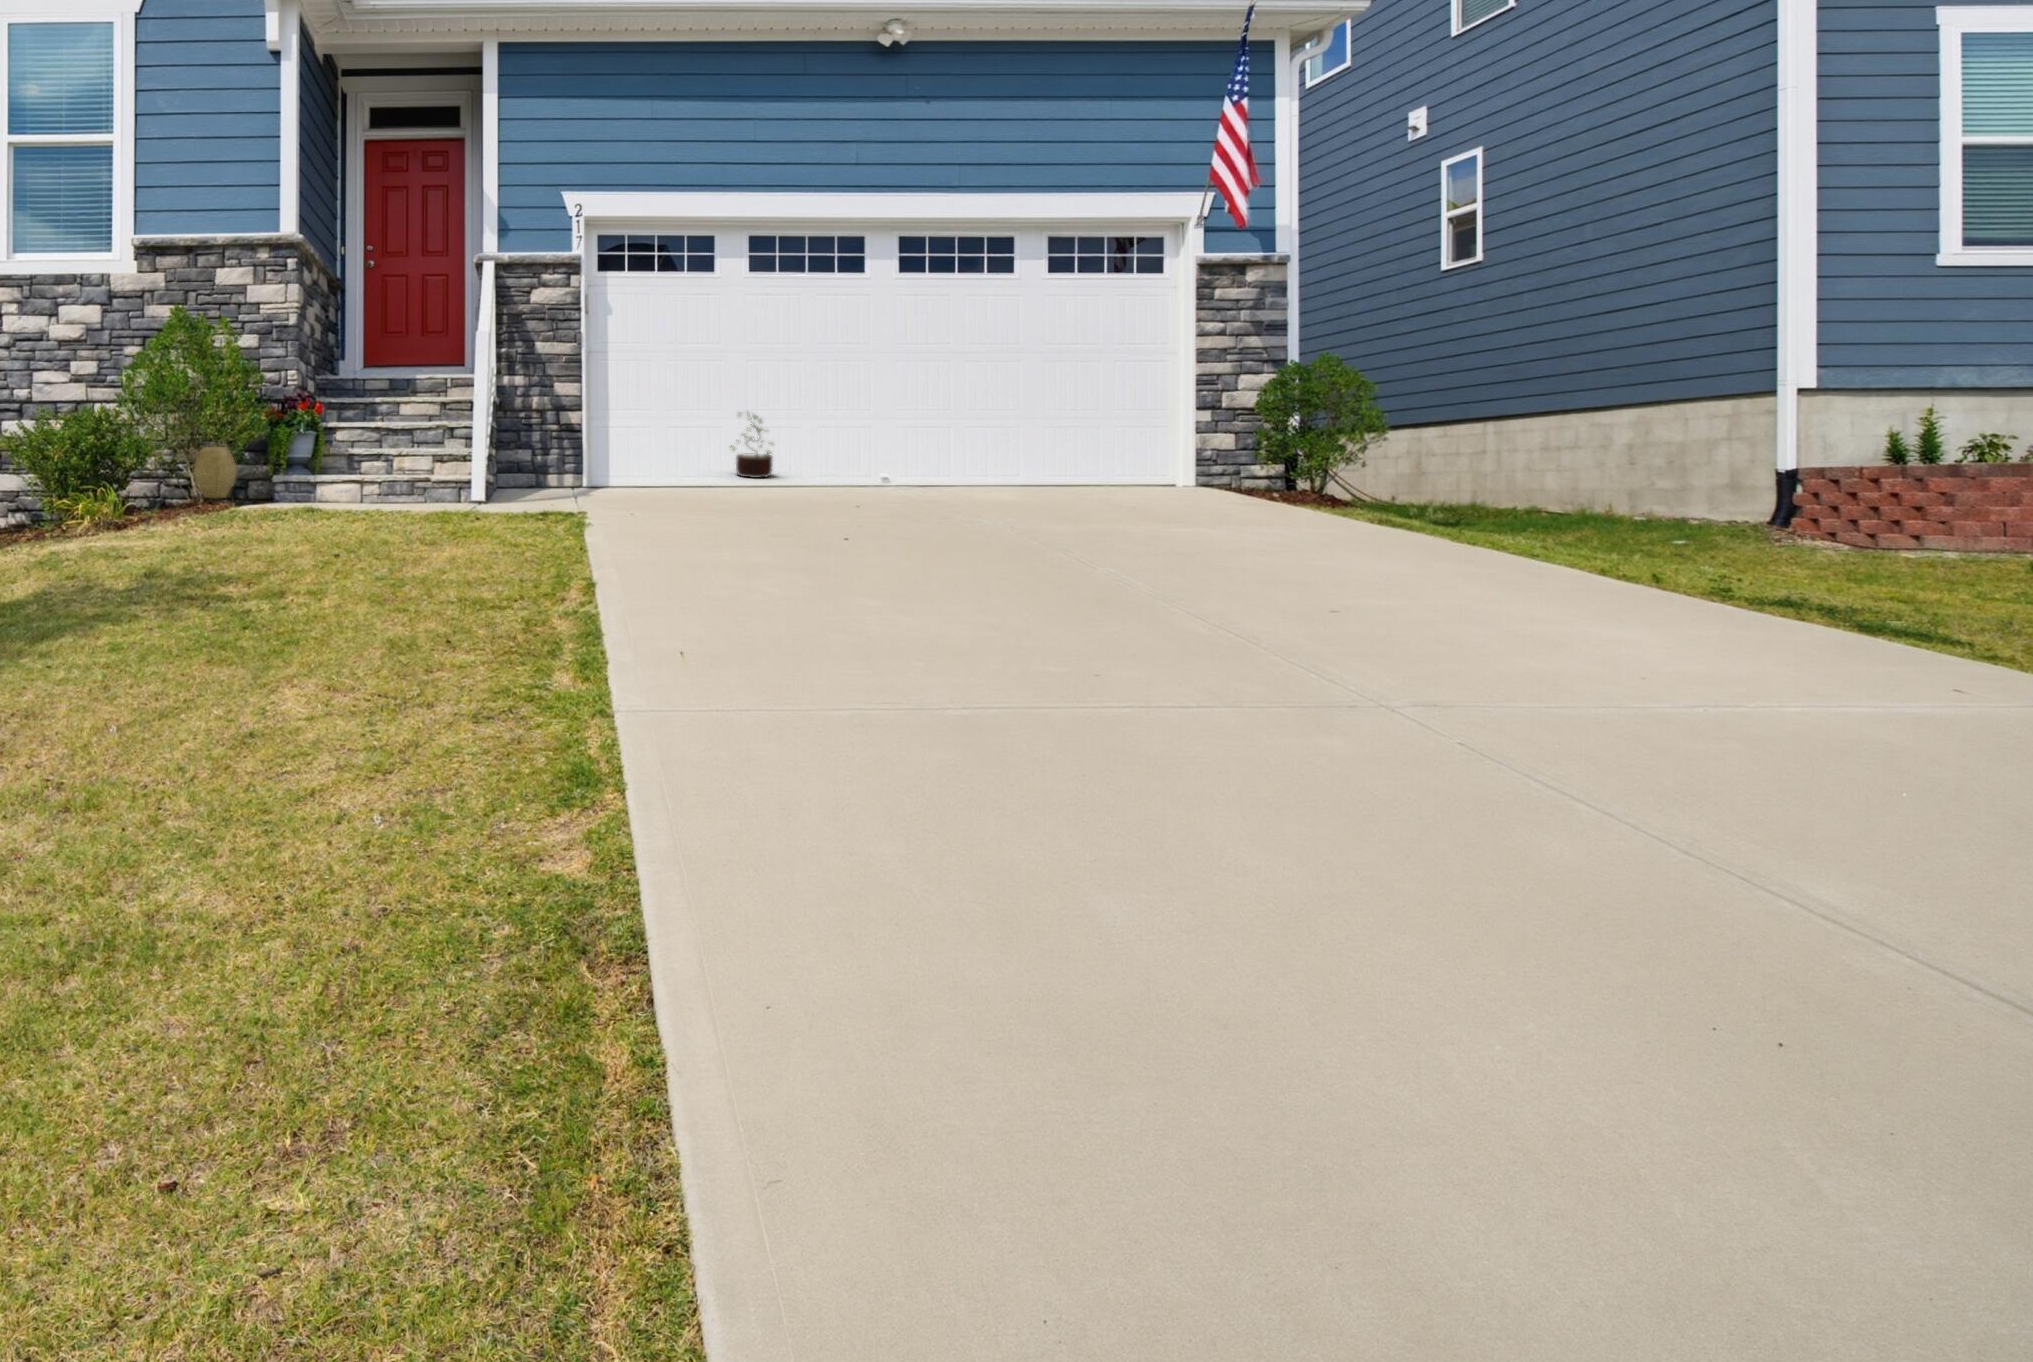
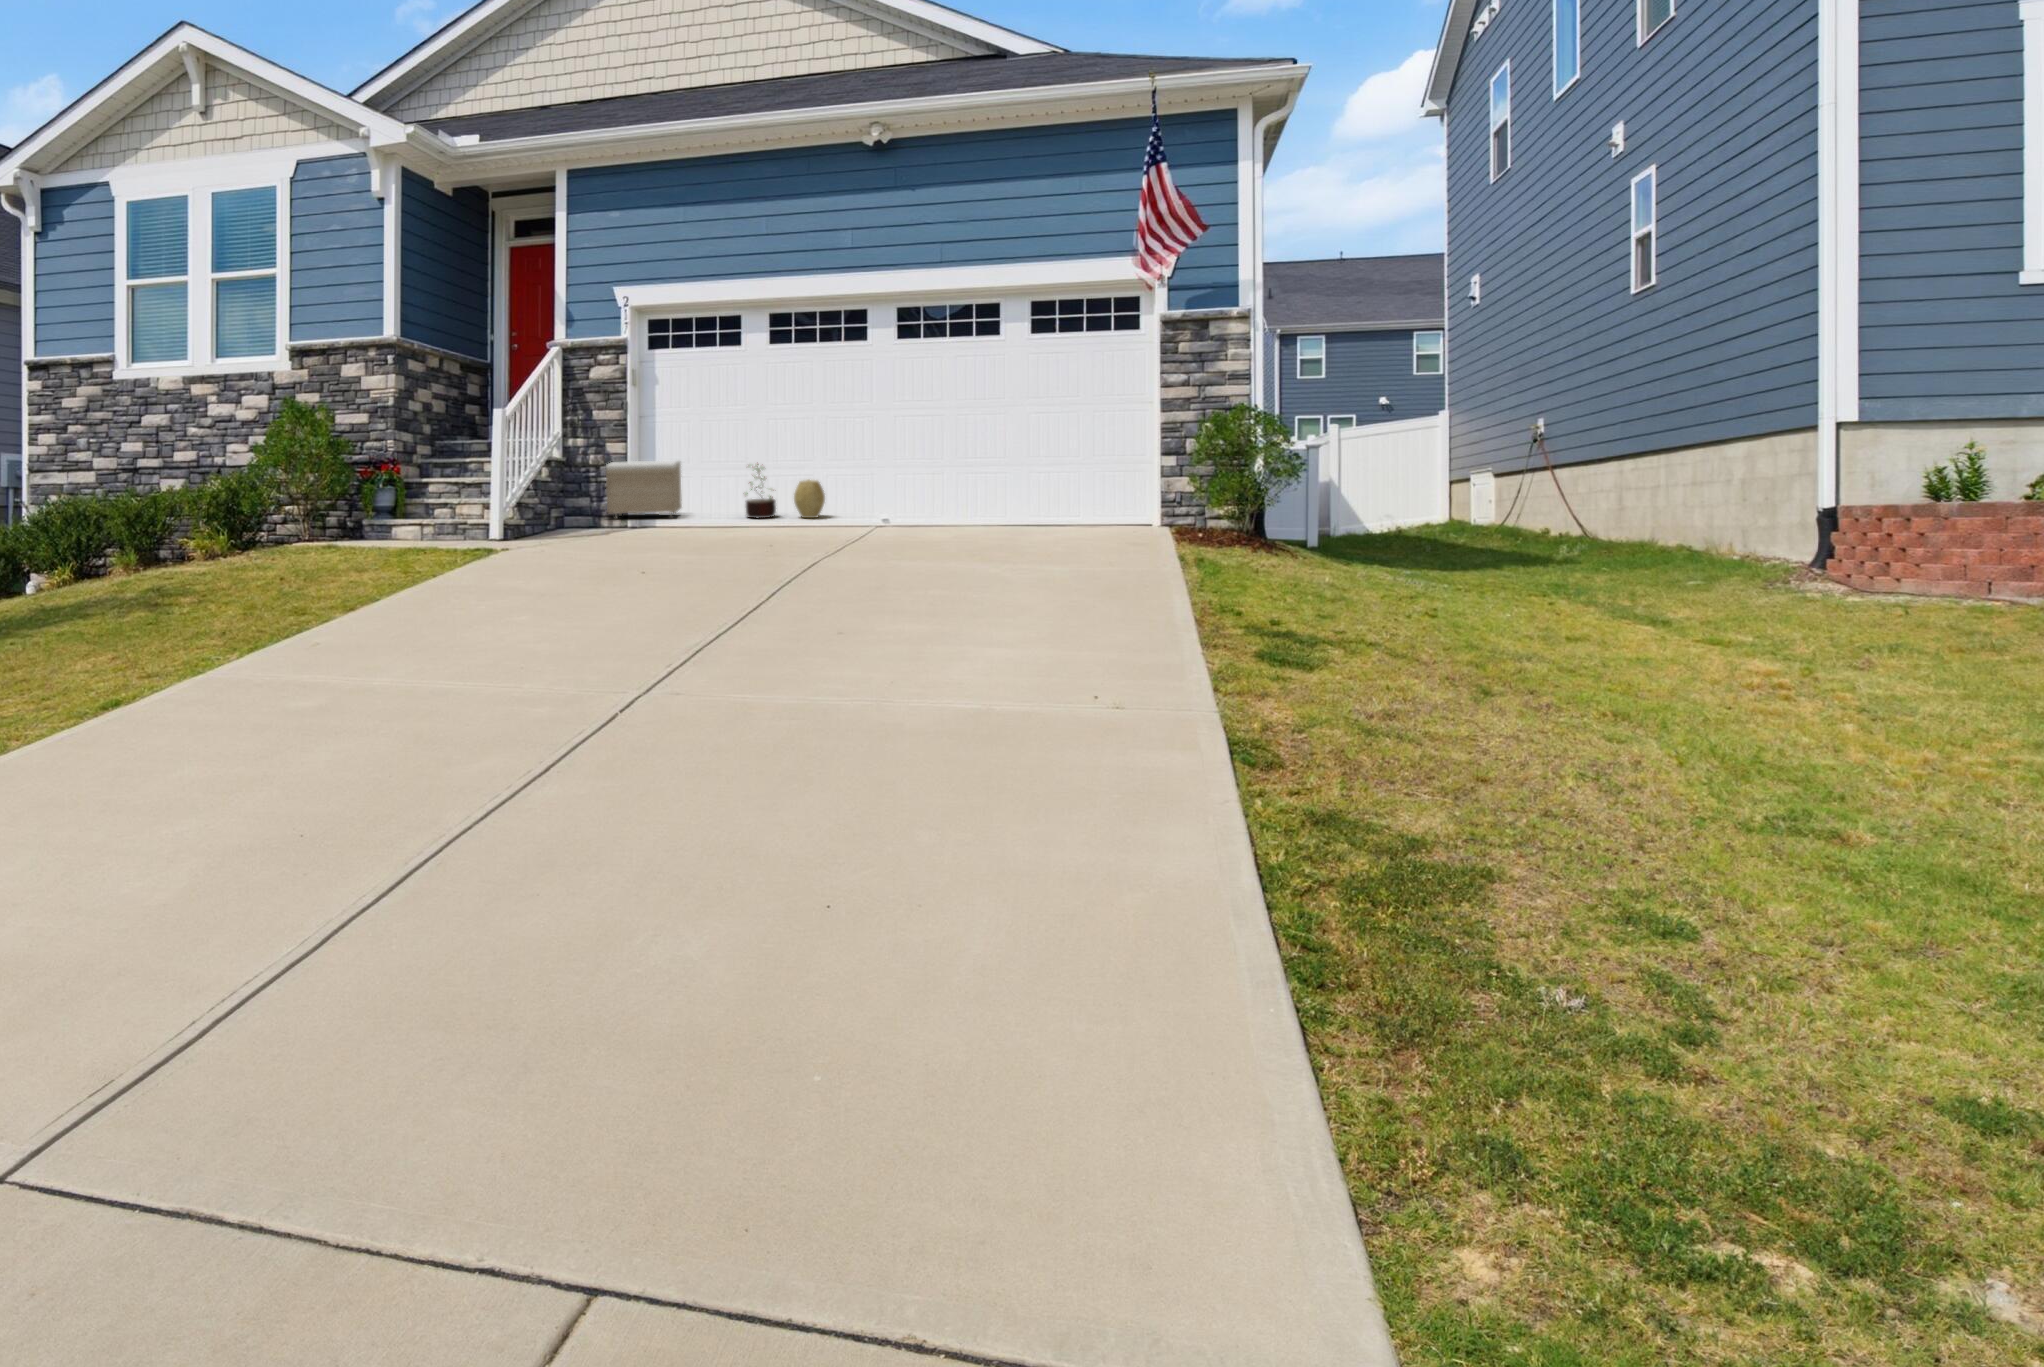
storage bench: none [565,406,661,477] -> present [606,460,682,517]
woven basket: present [194,446,237,498] -> present [794,480,825,518]

